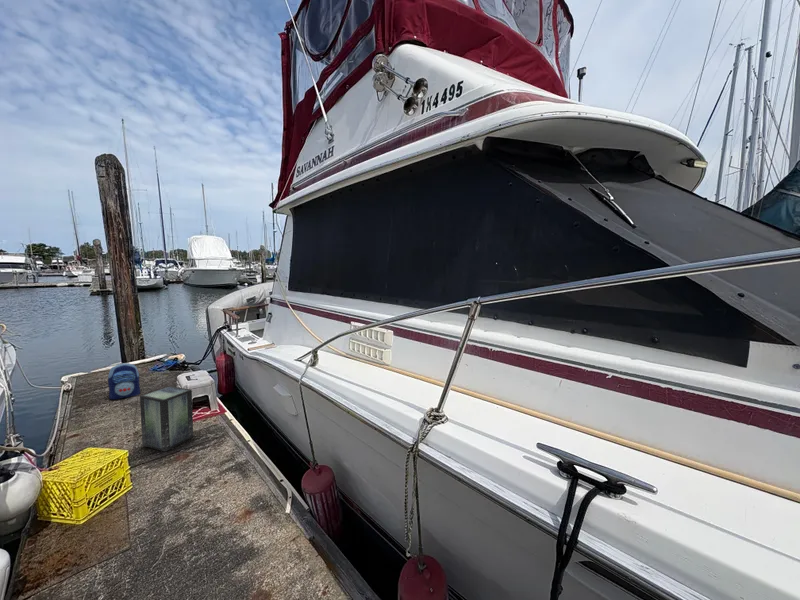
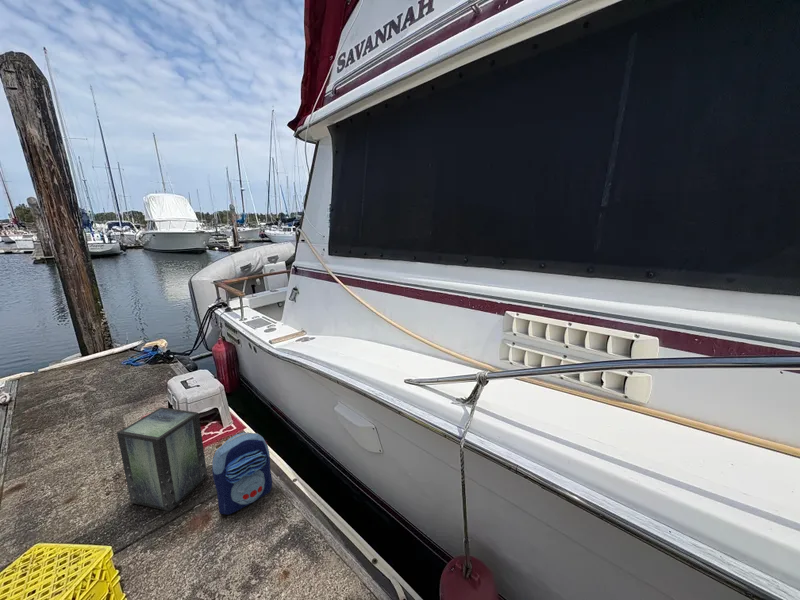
backpack: present [108,363,140,399] -> present [212,432,272,515]

